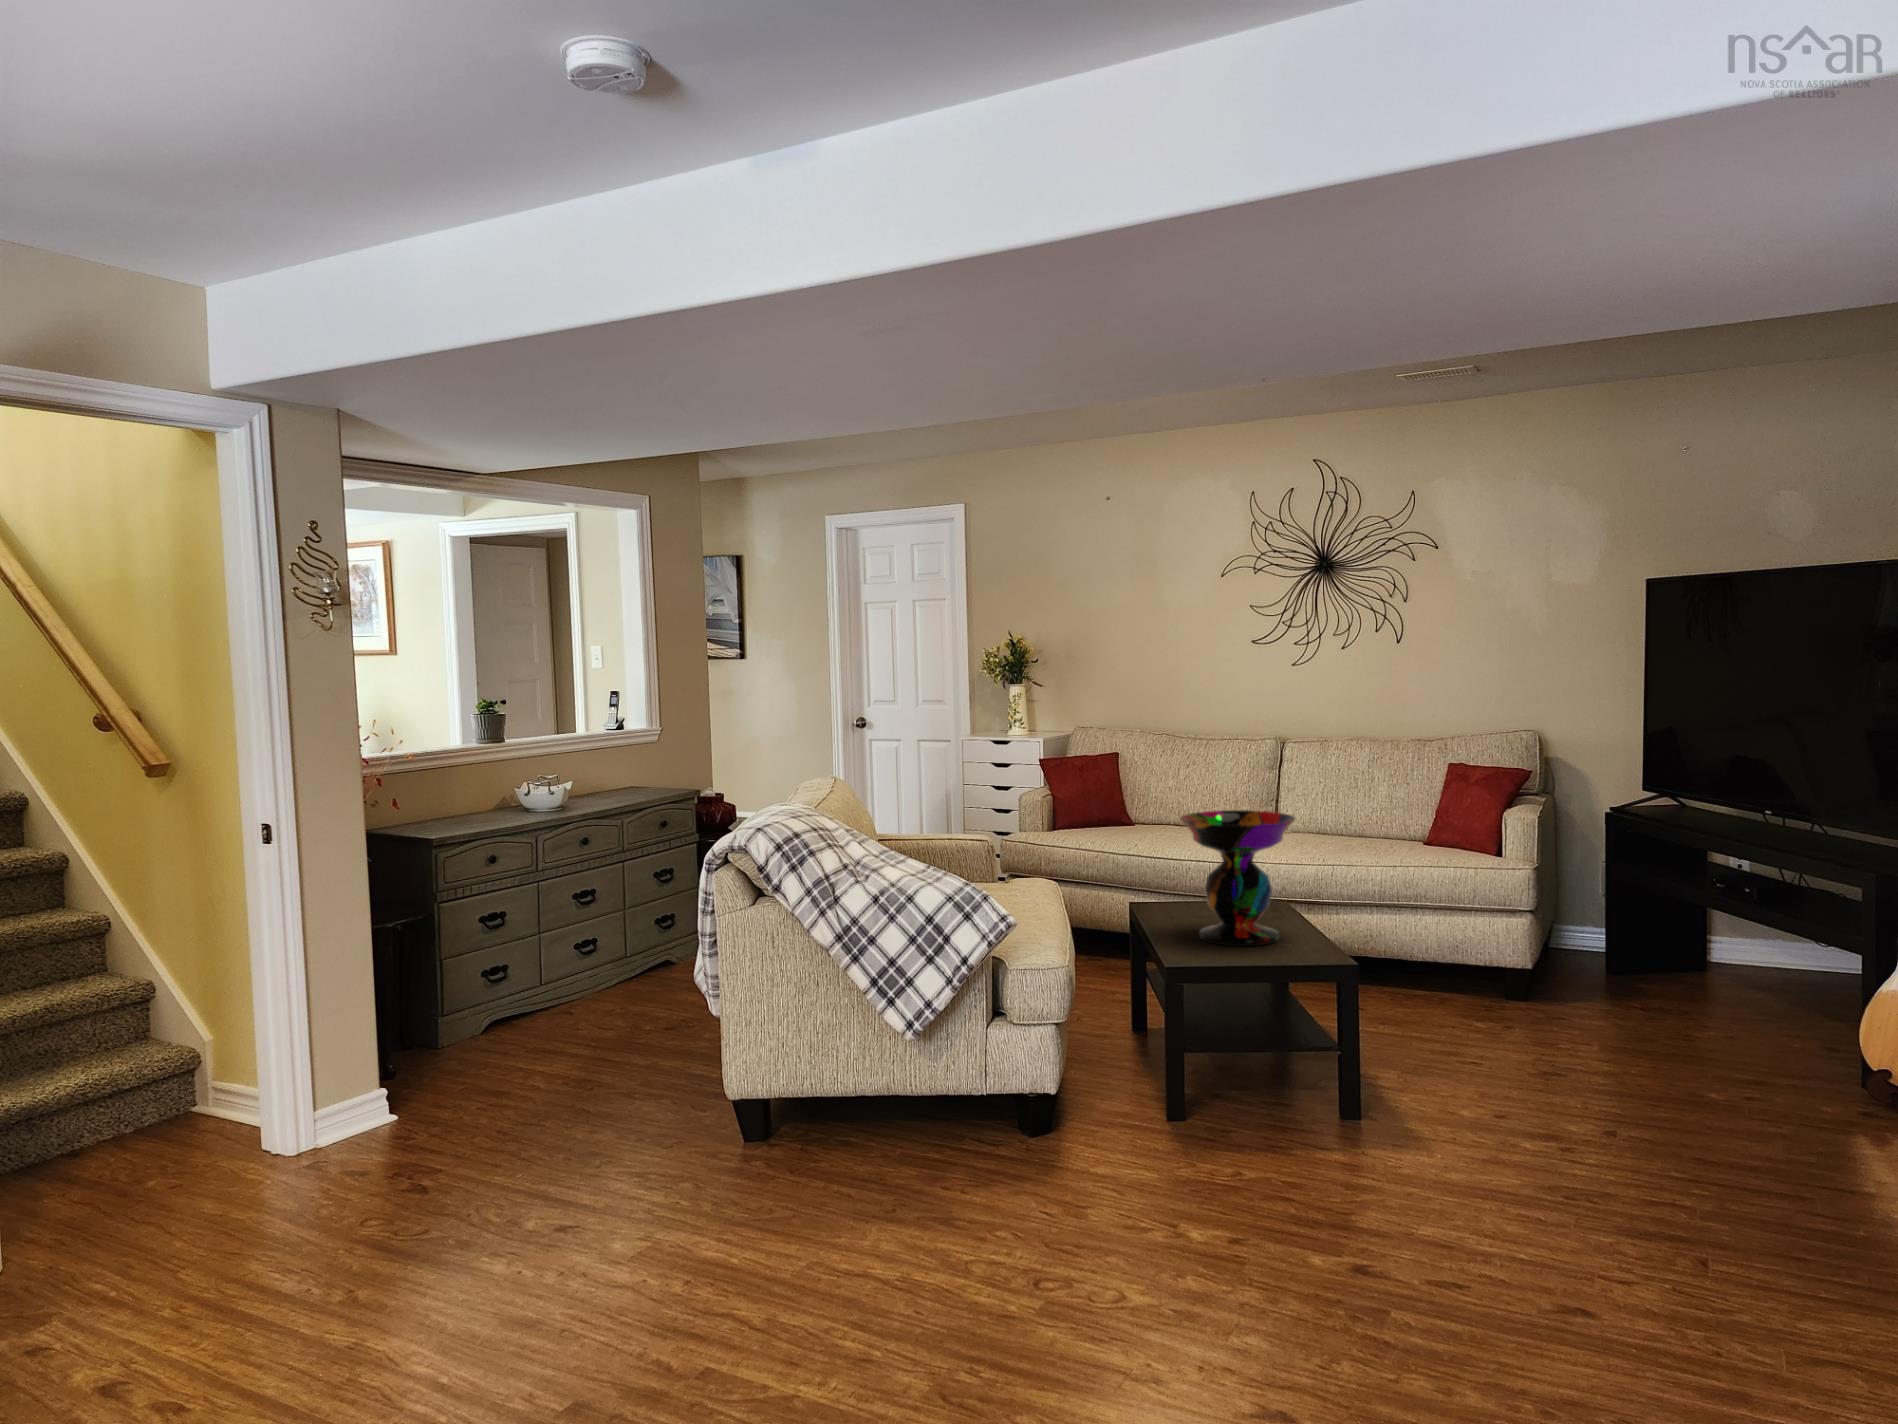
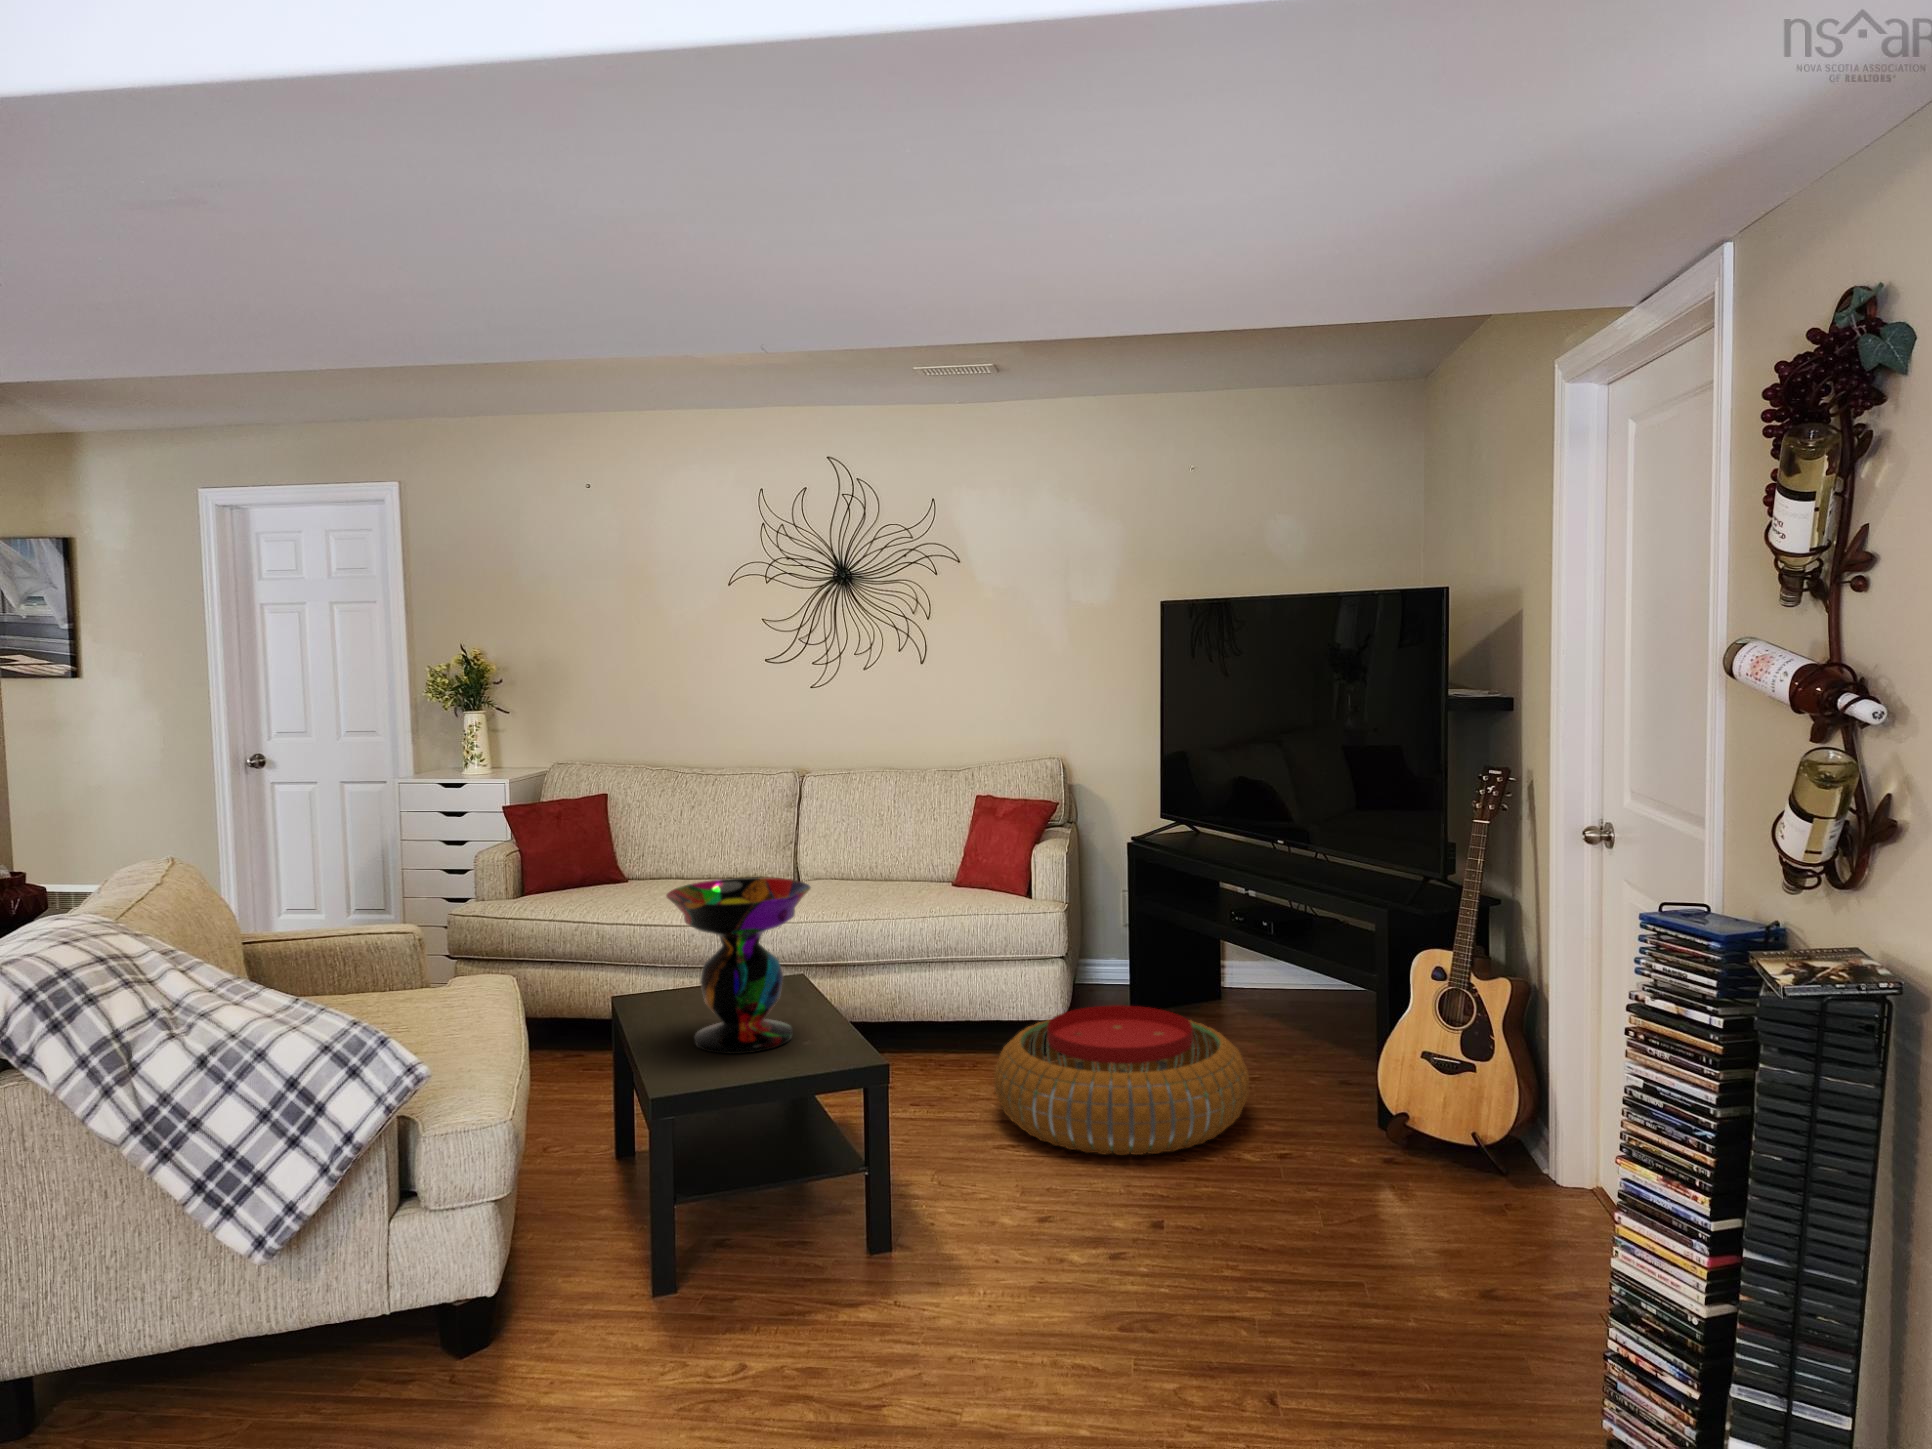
pouf: none [1458,951,1716,1080] -> present [994,1005,1249,1155]

